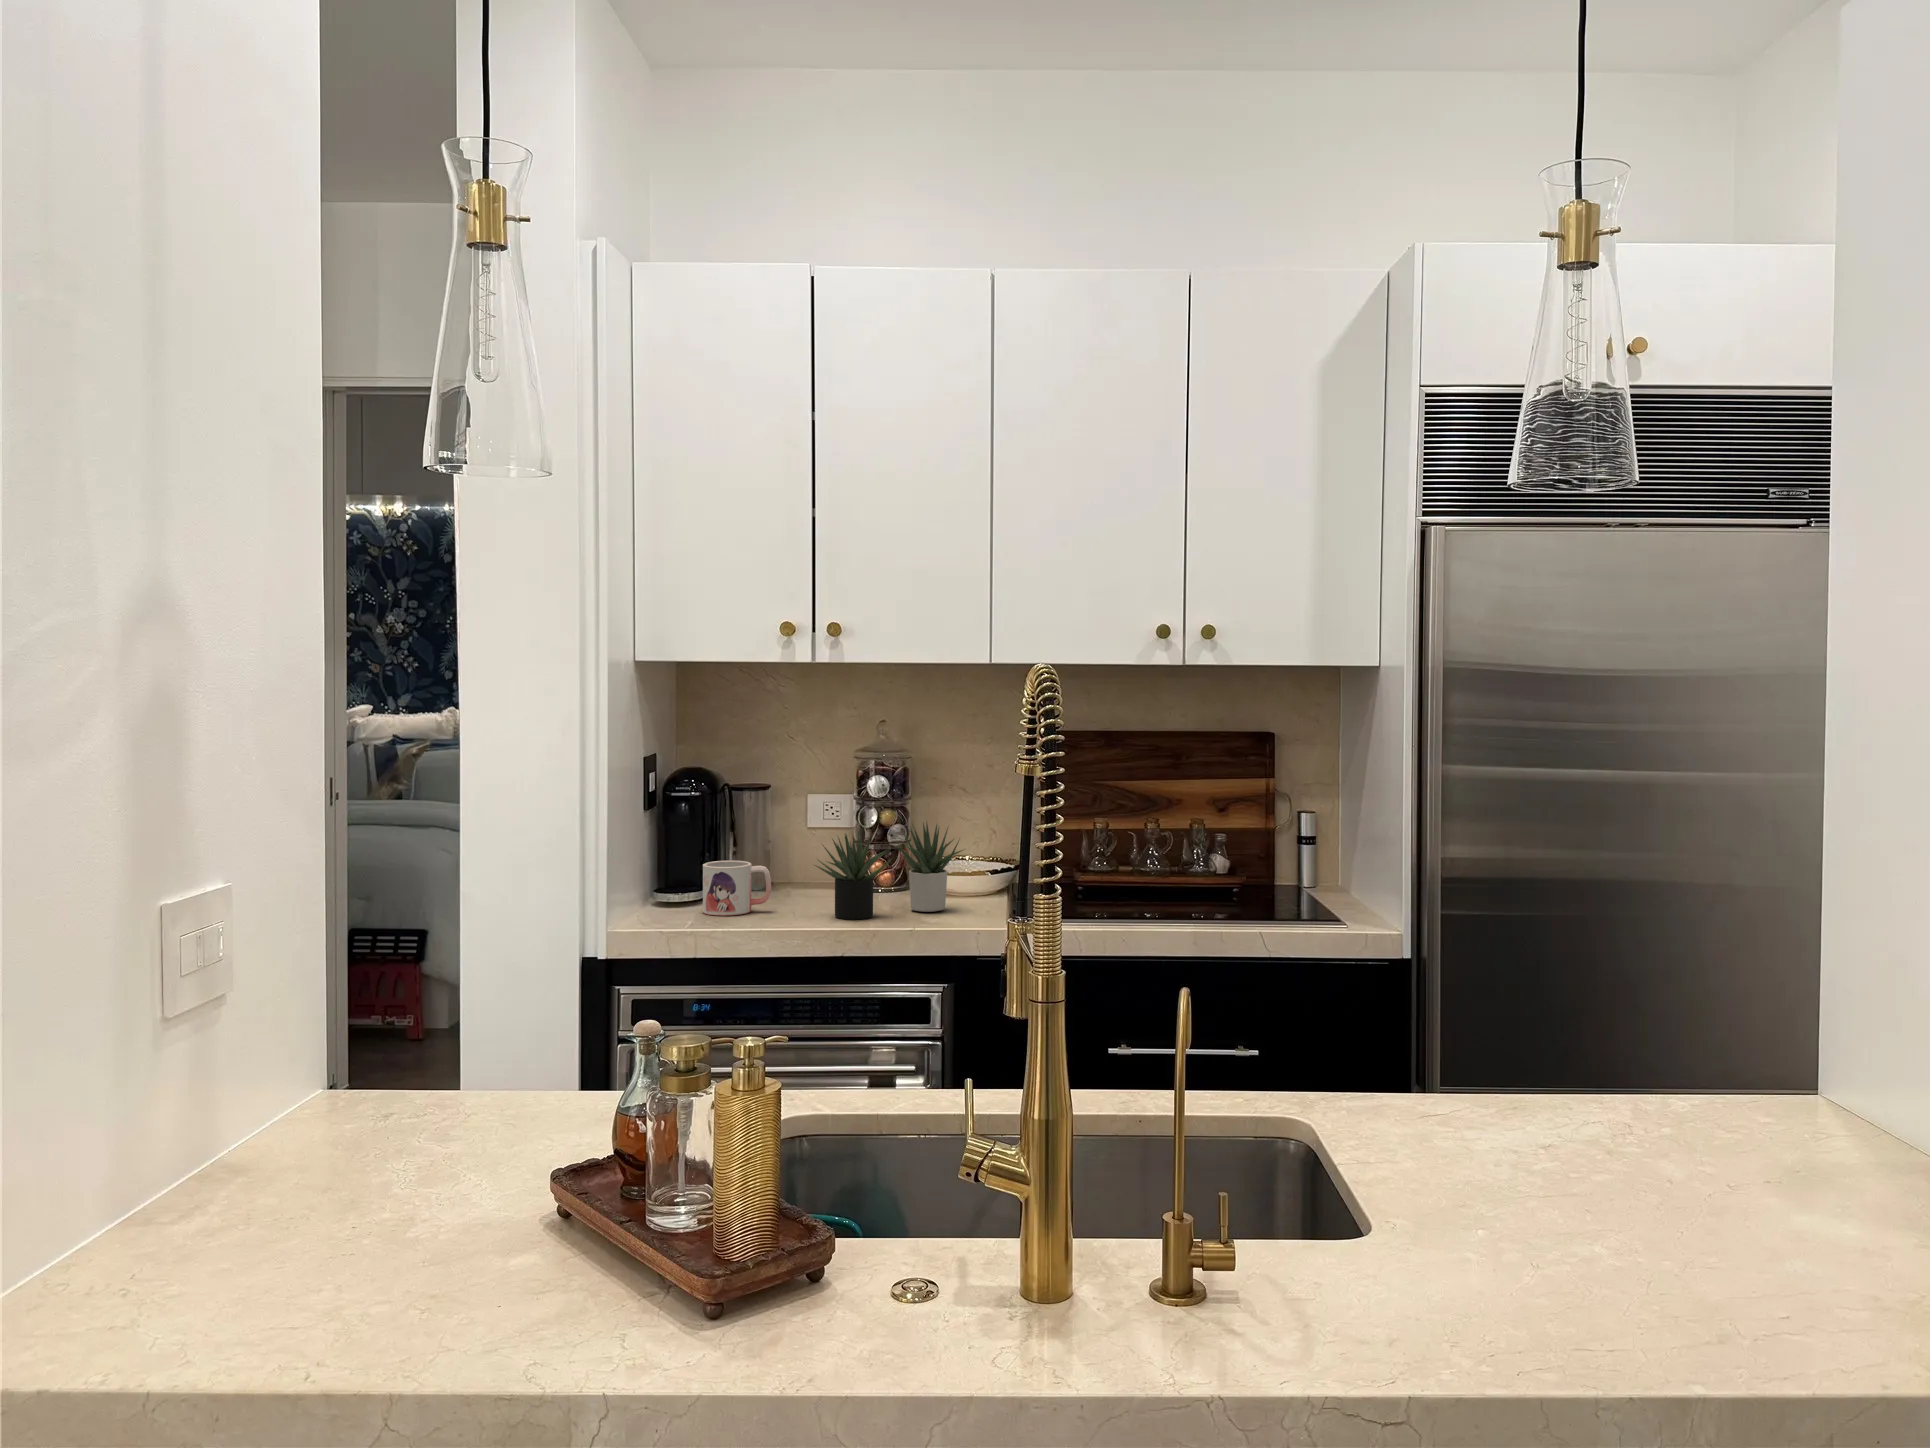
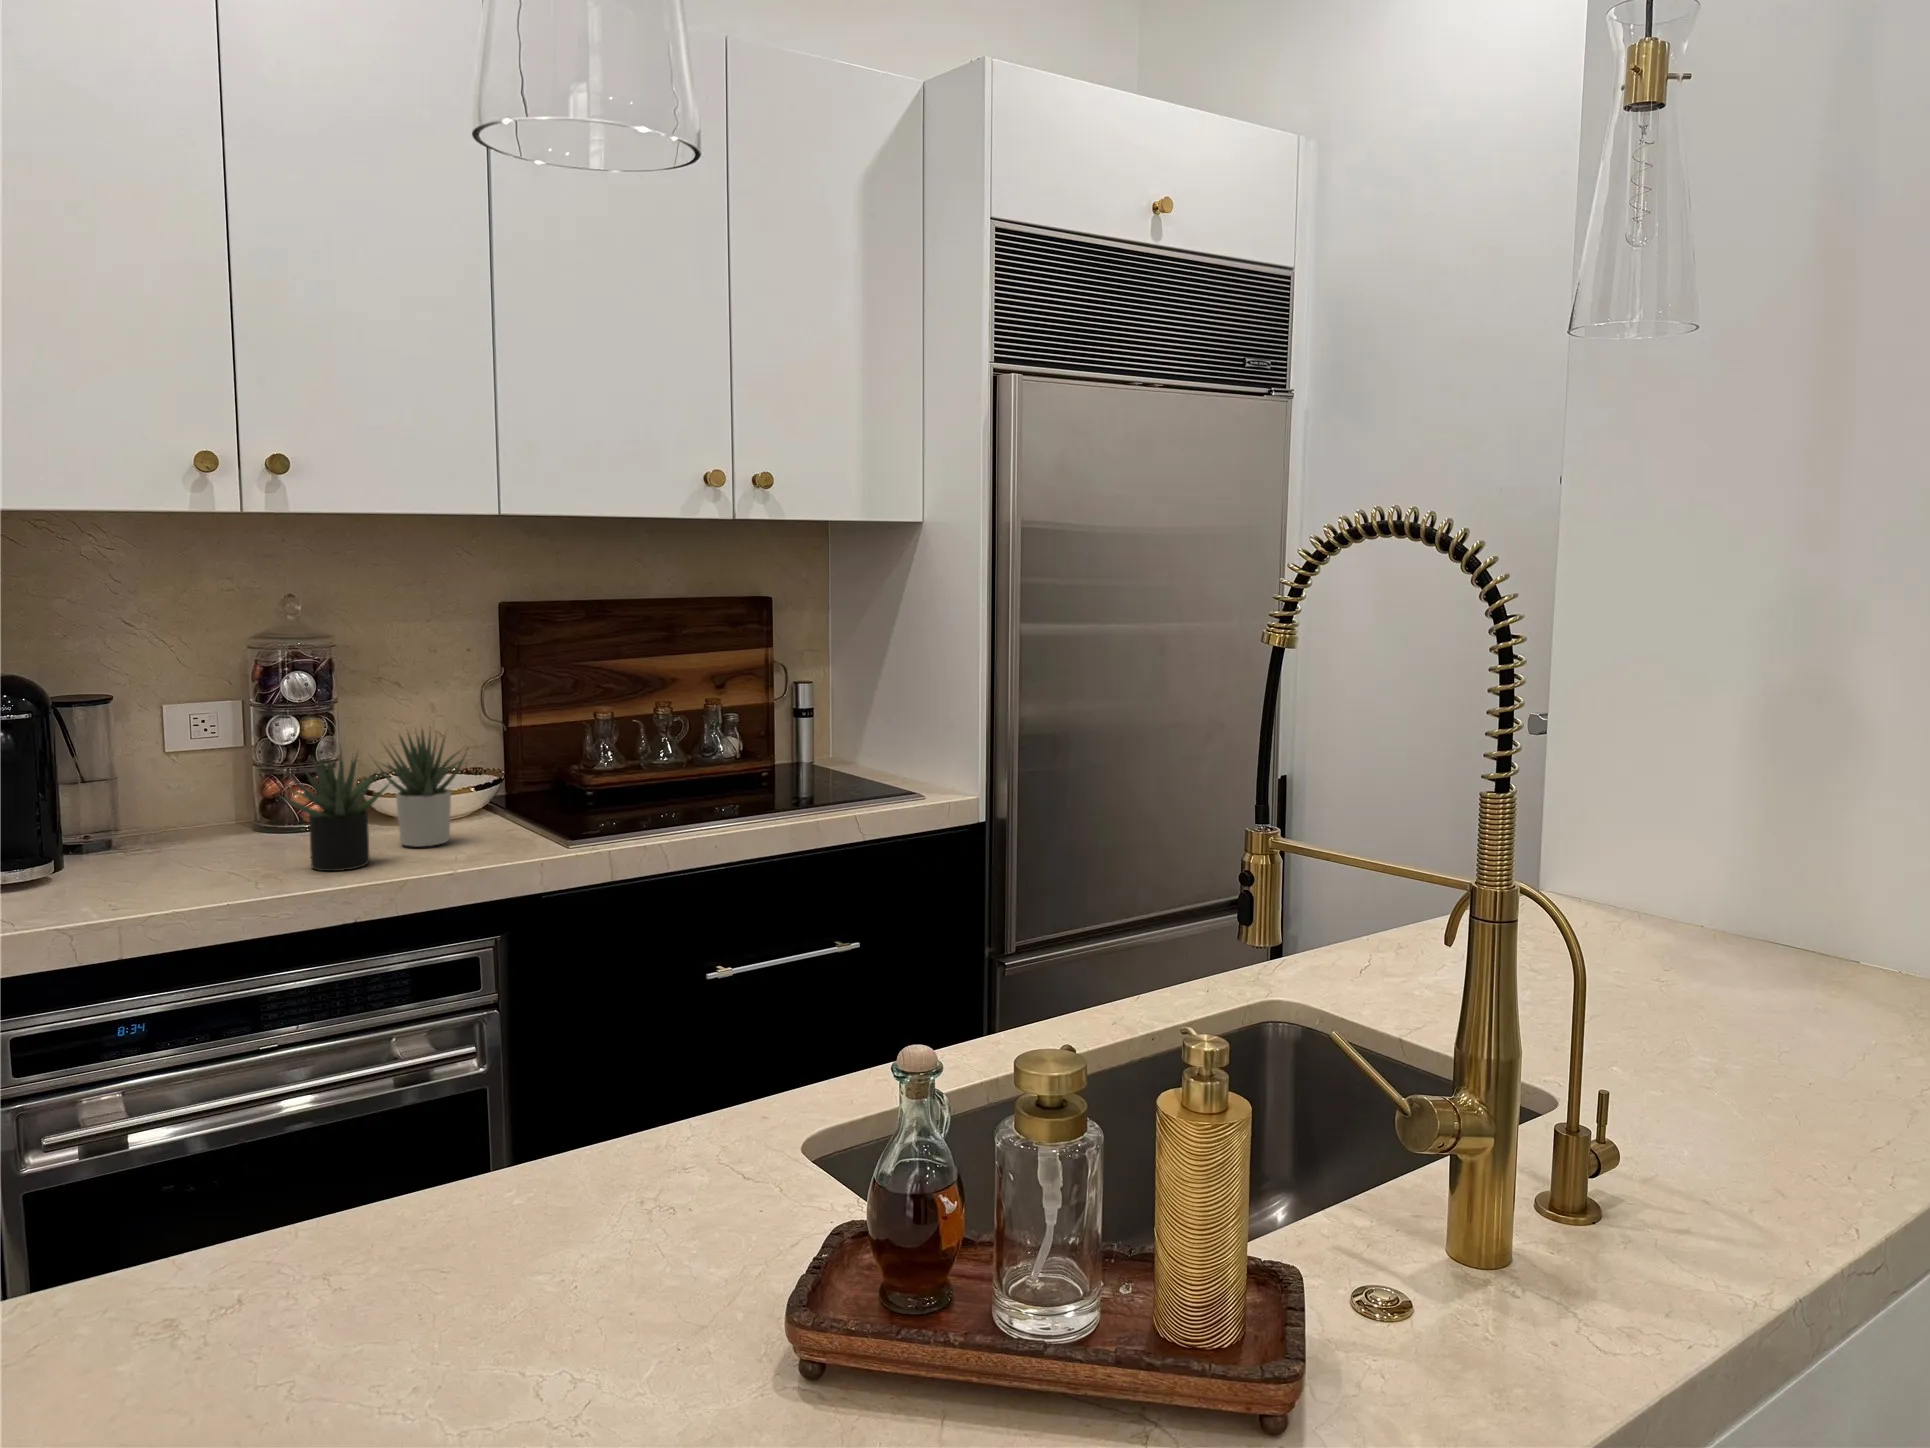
mug: present [703,860,771,916] -> none [79,809,198,895]

